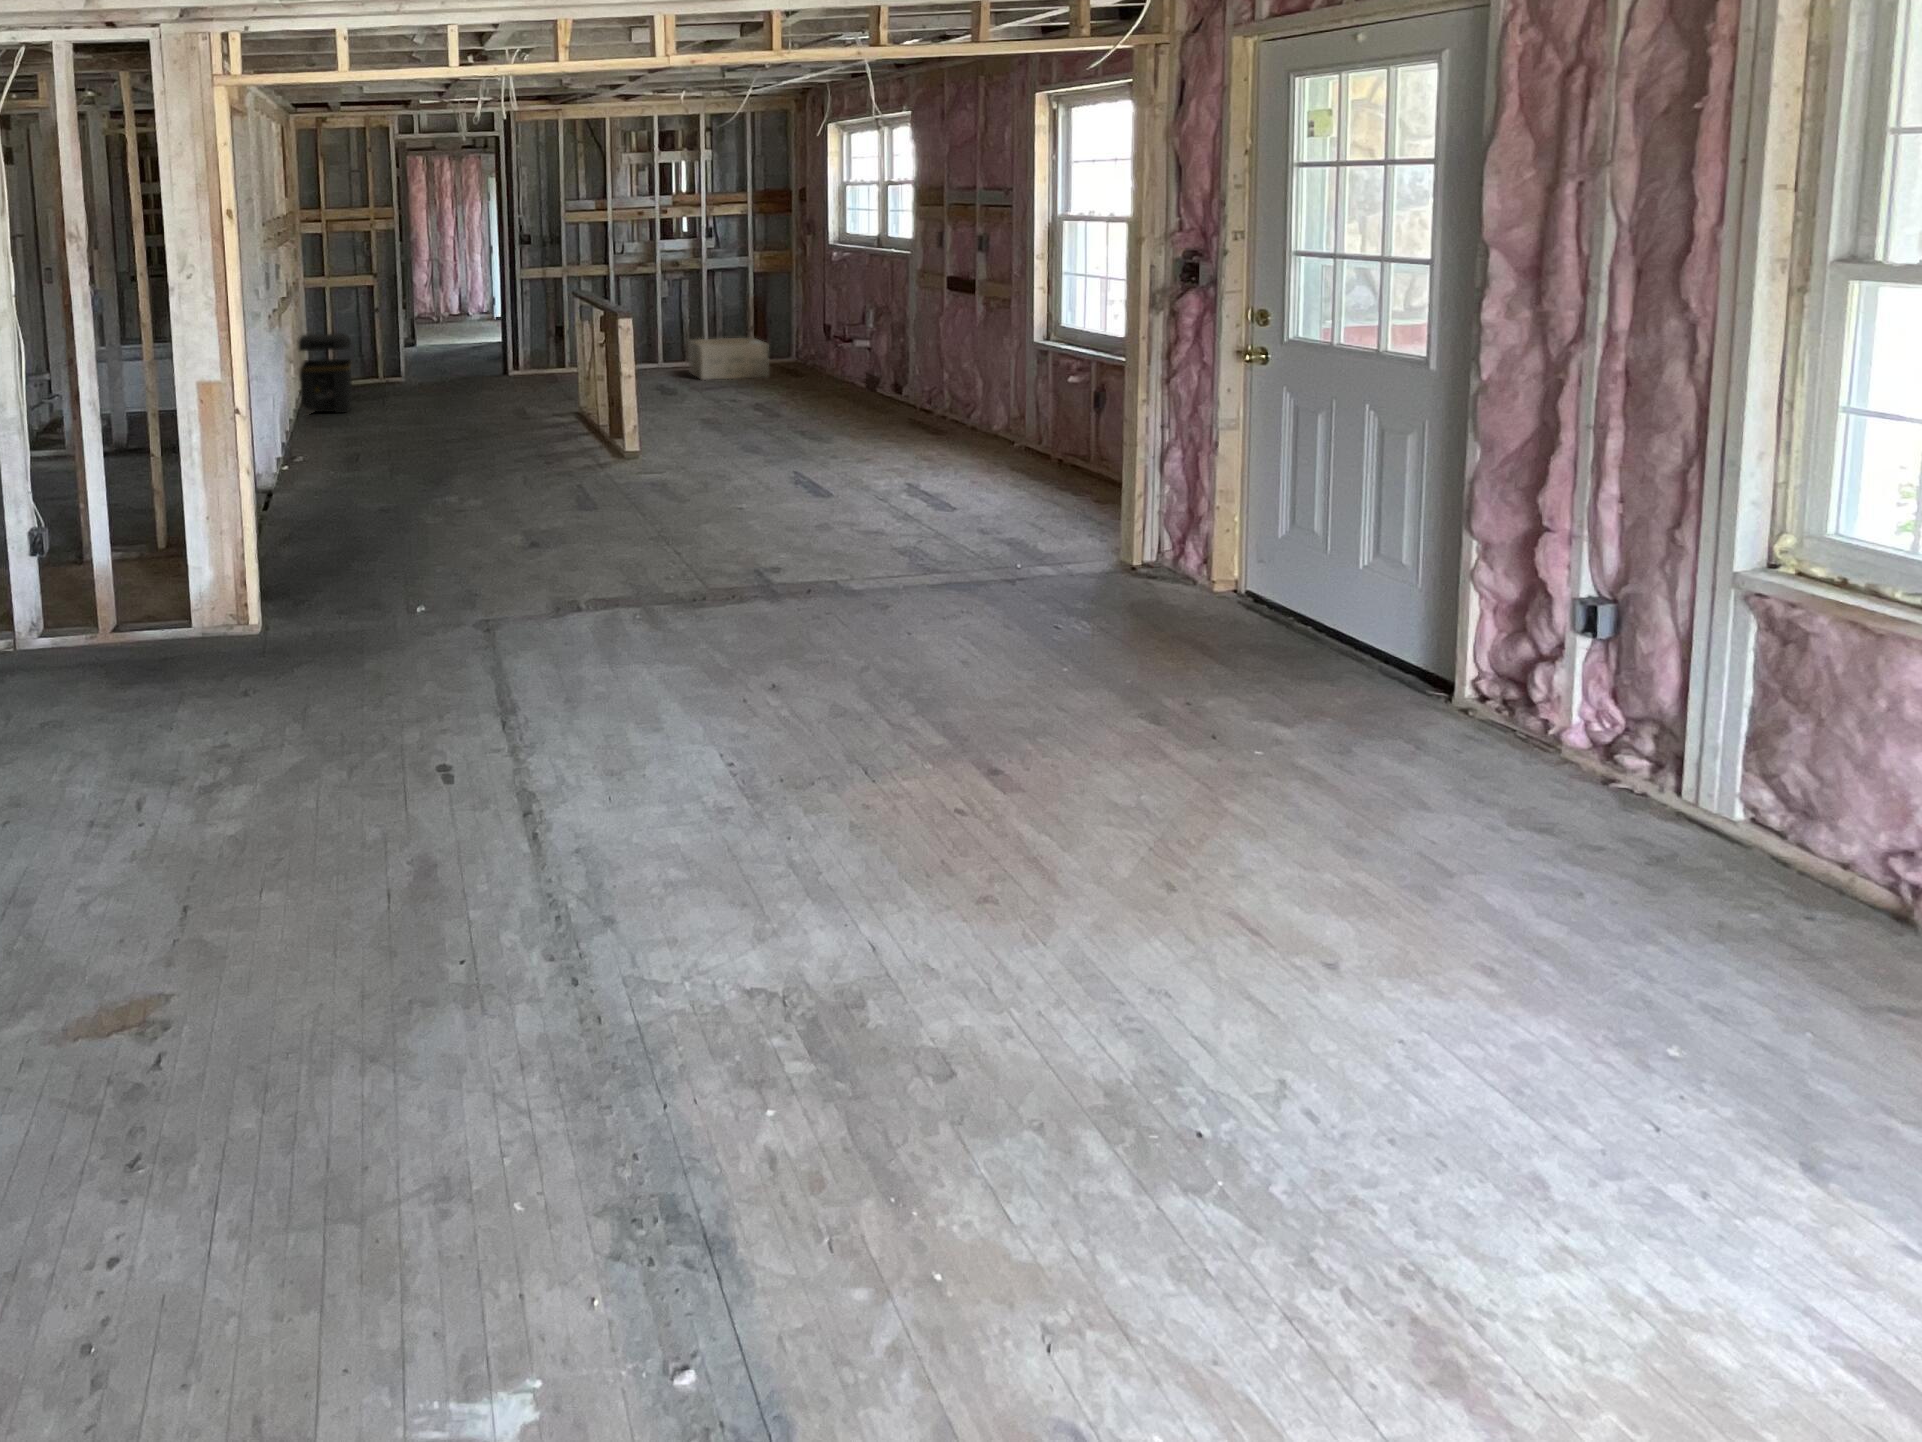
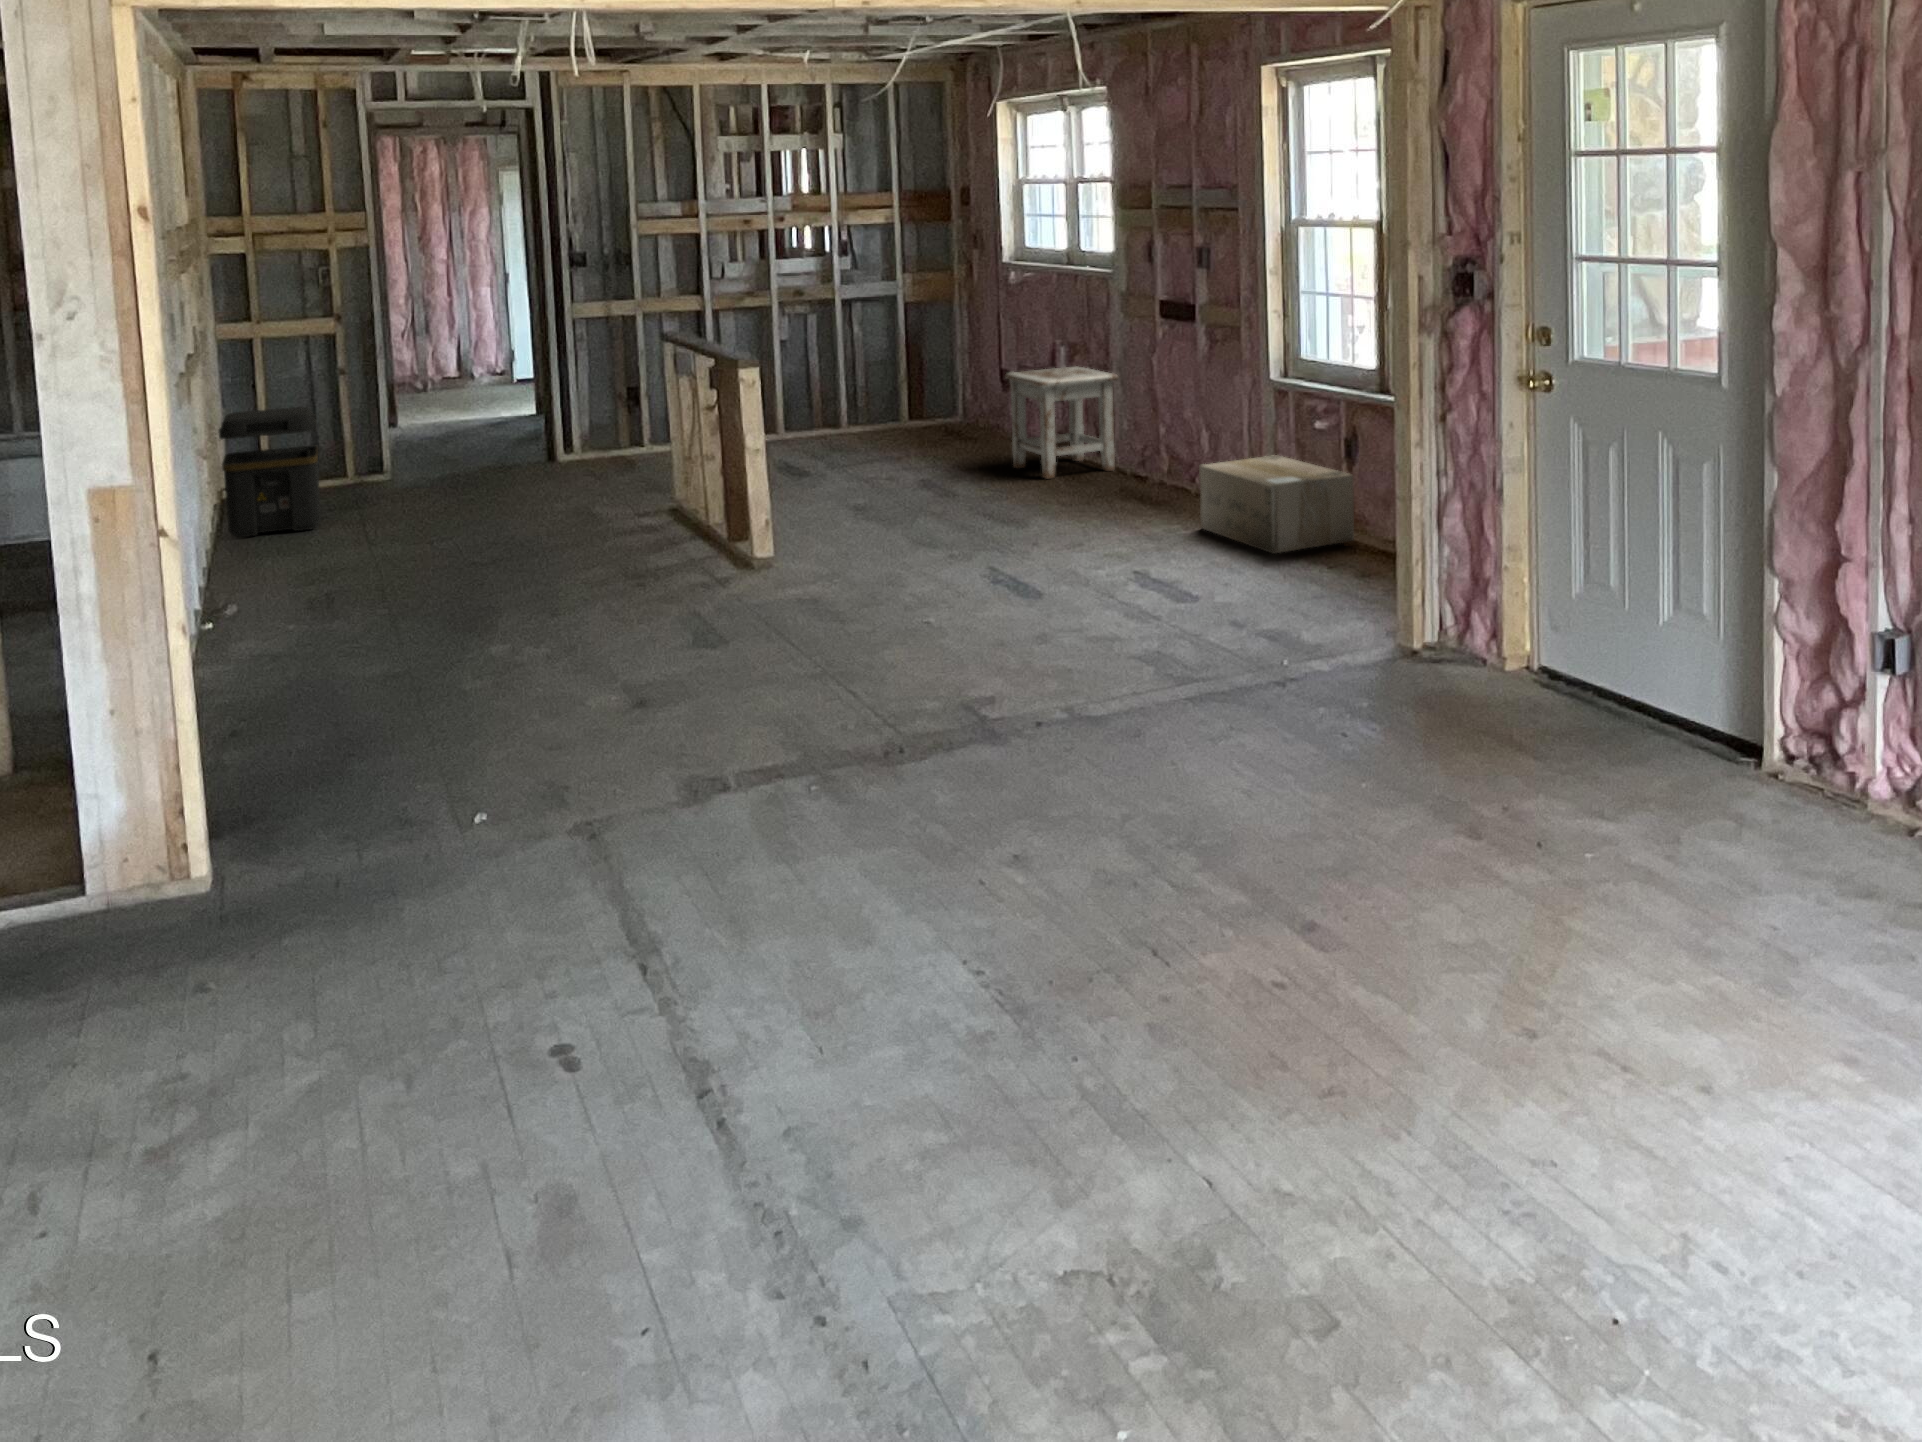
stool: none [821,330,913,415] -> present [1005,366,1118,479]
cardboard box: present [688,338,769,380] -> present [1199,455,1354,554]

